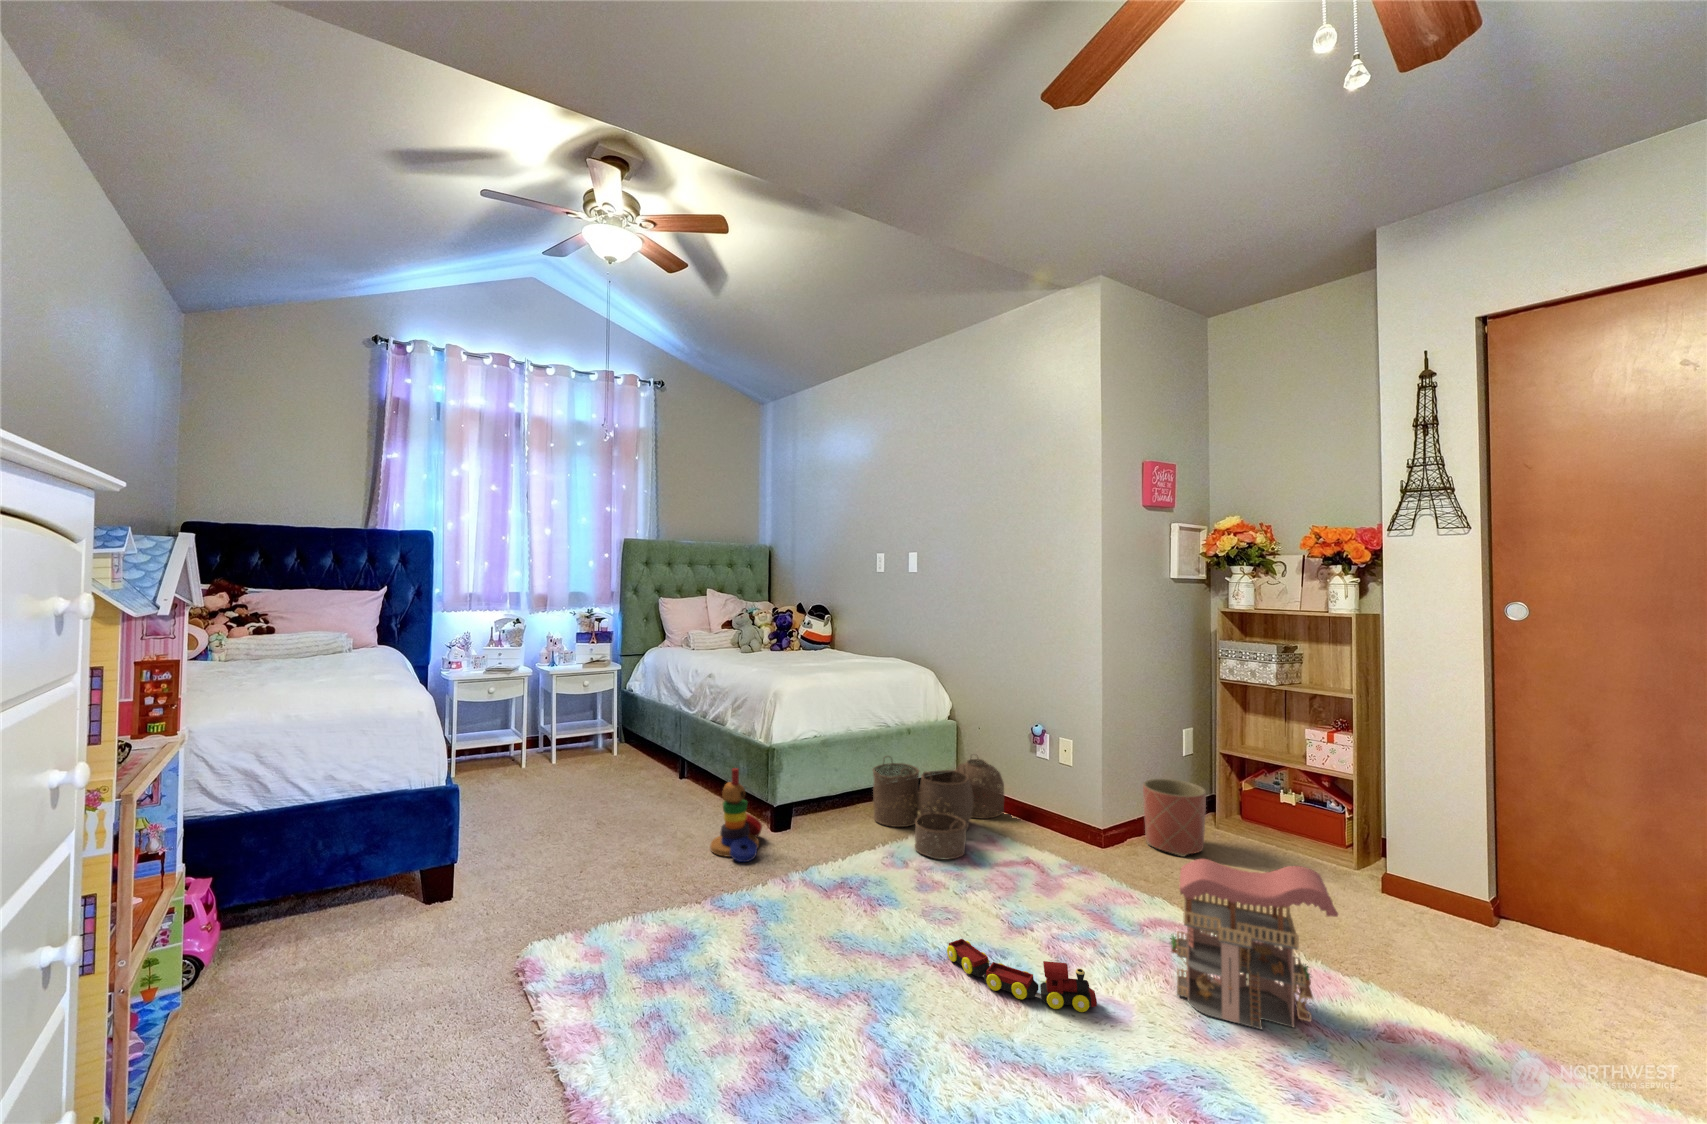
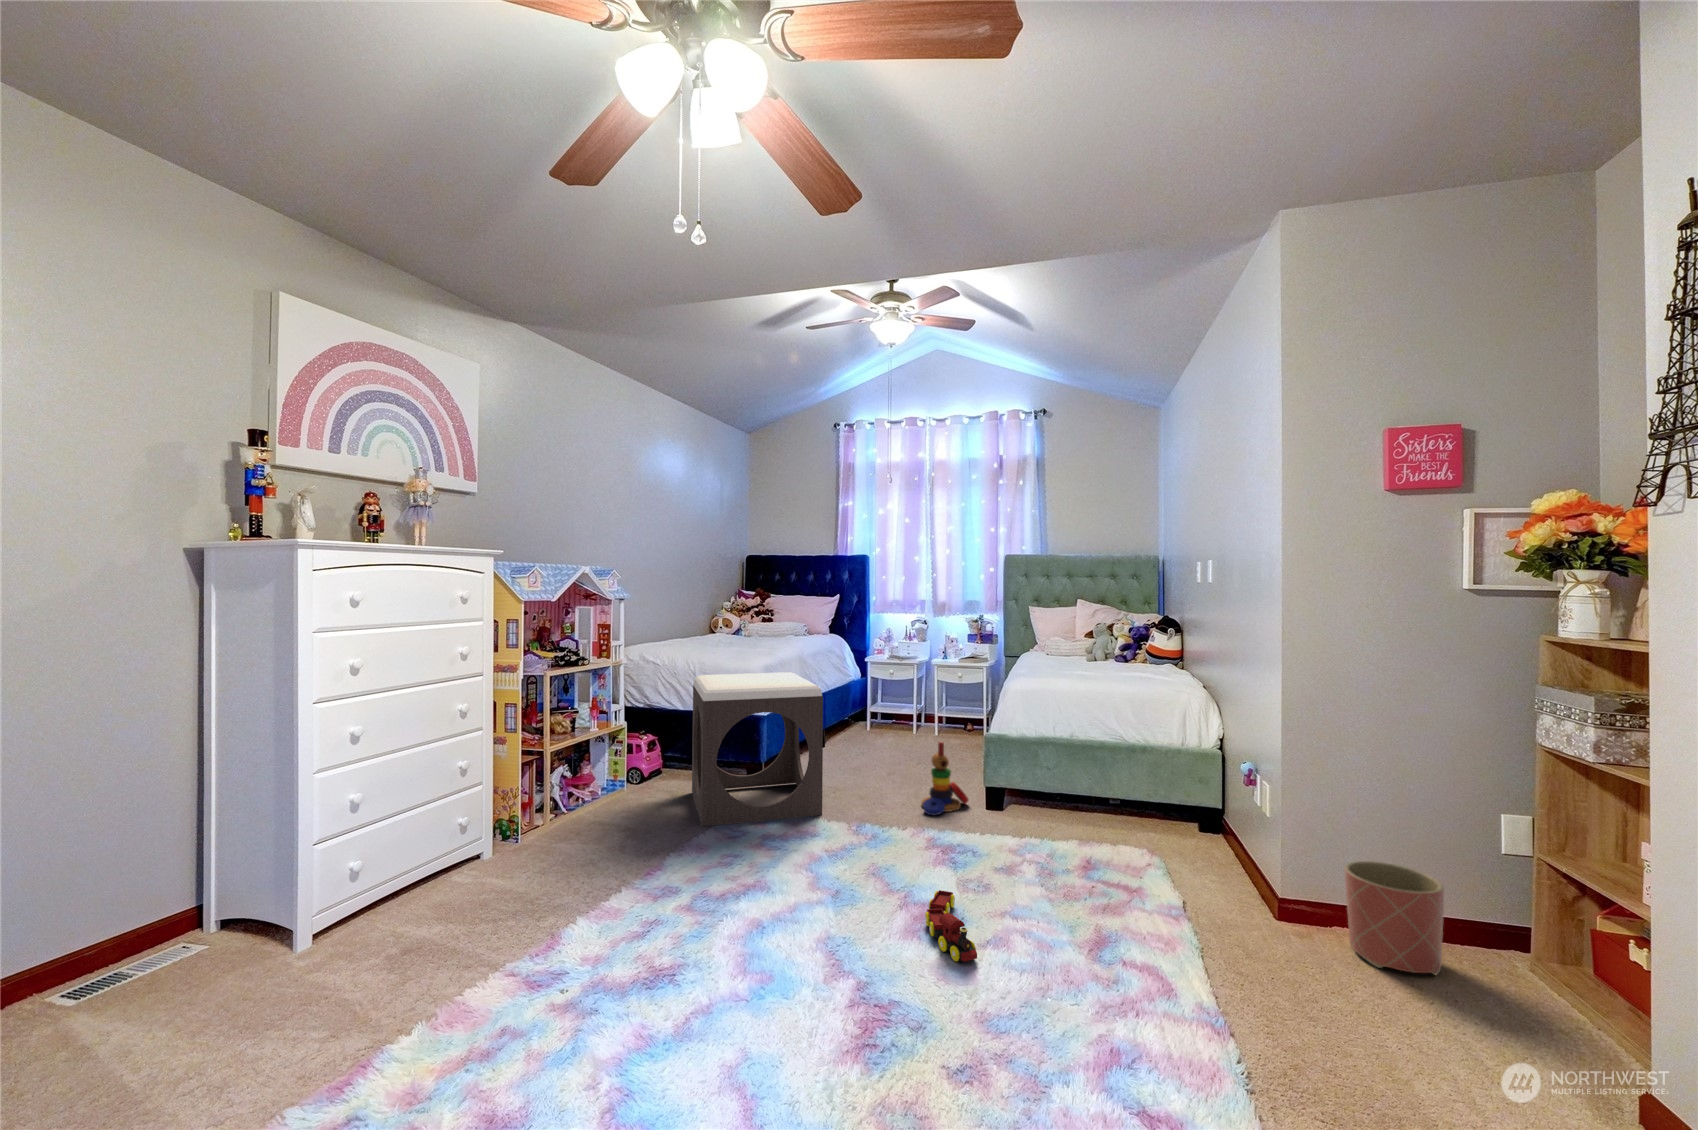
footstool: none [316,714,625,1028] -> present [692,672,823,826]
woven basket: present [873,759,1004,860] -> none [1057,766,1230,866]
toy house: present [1170,859,1338,1030] -> none [1037,880,1178,1061]

